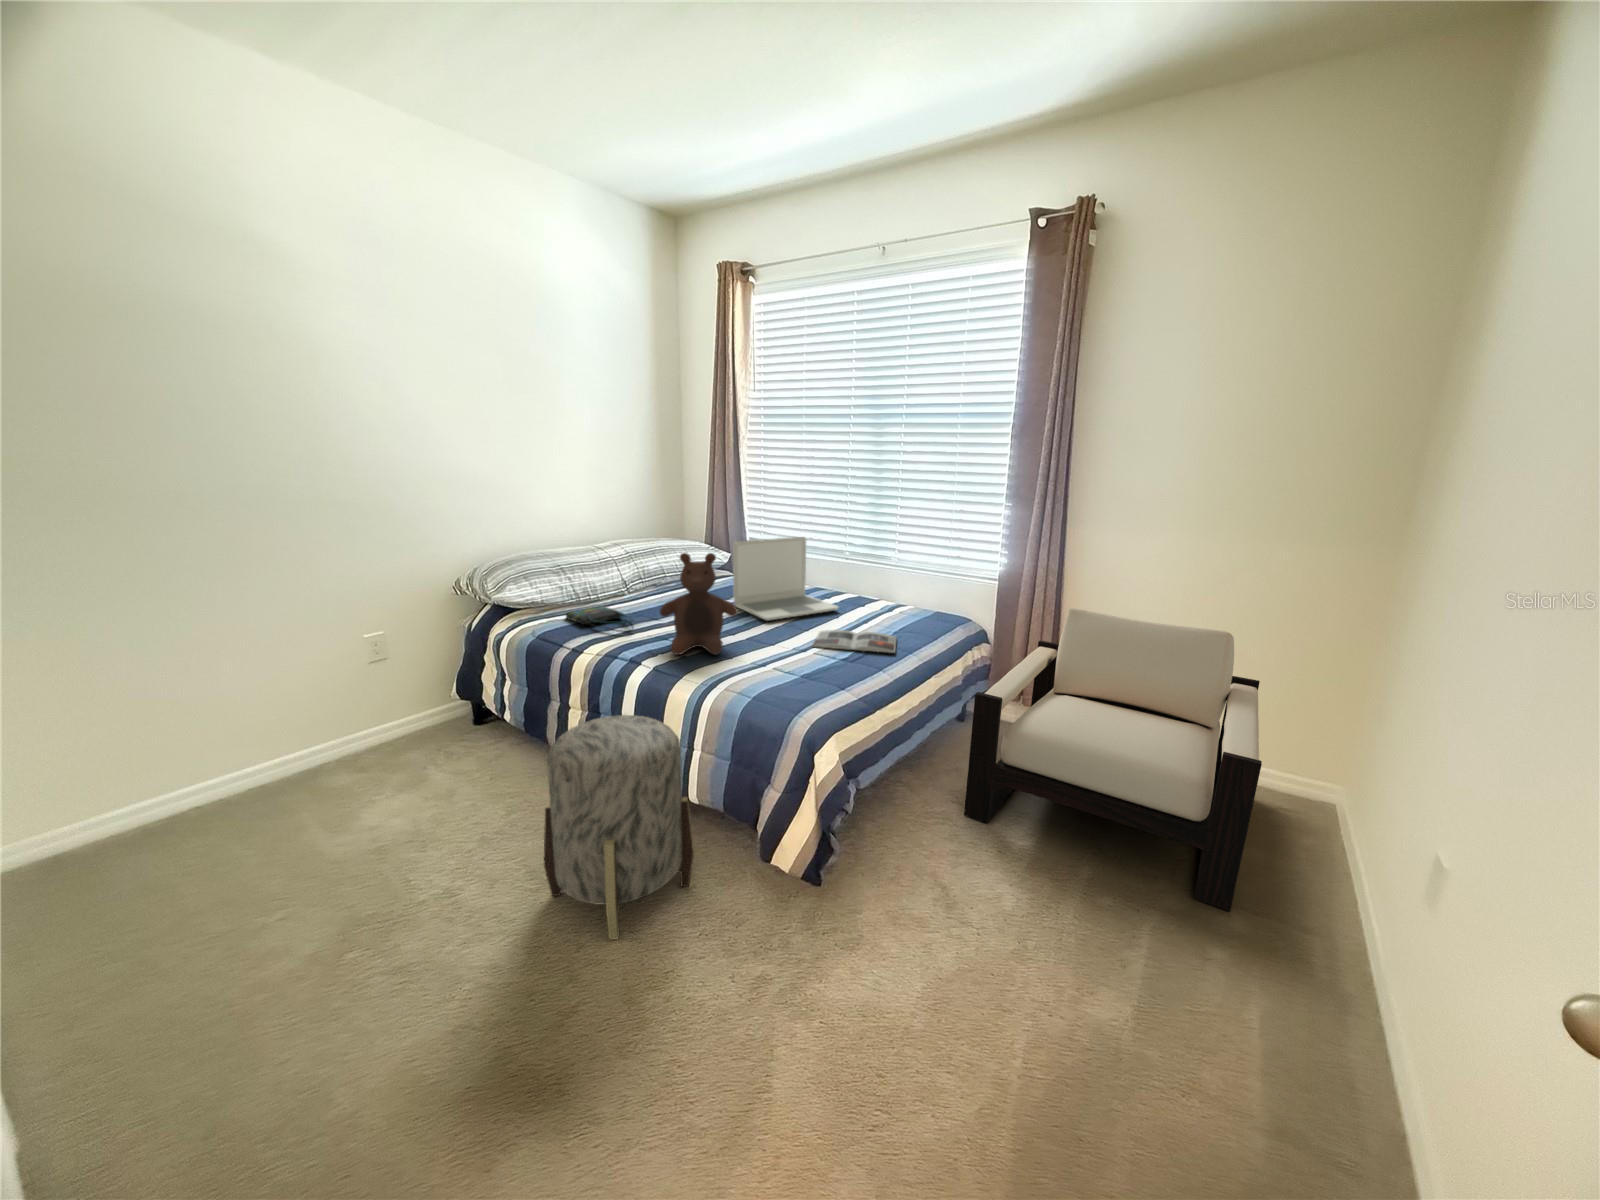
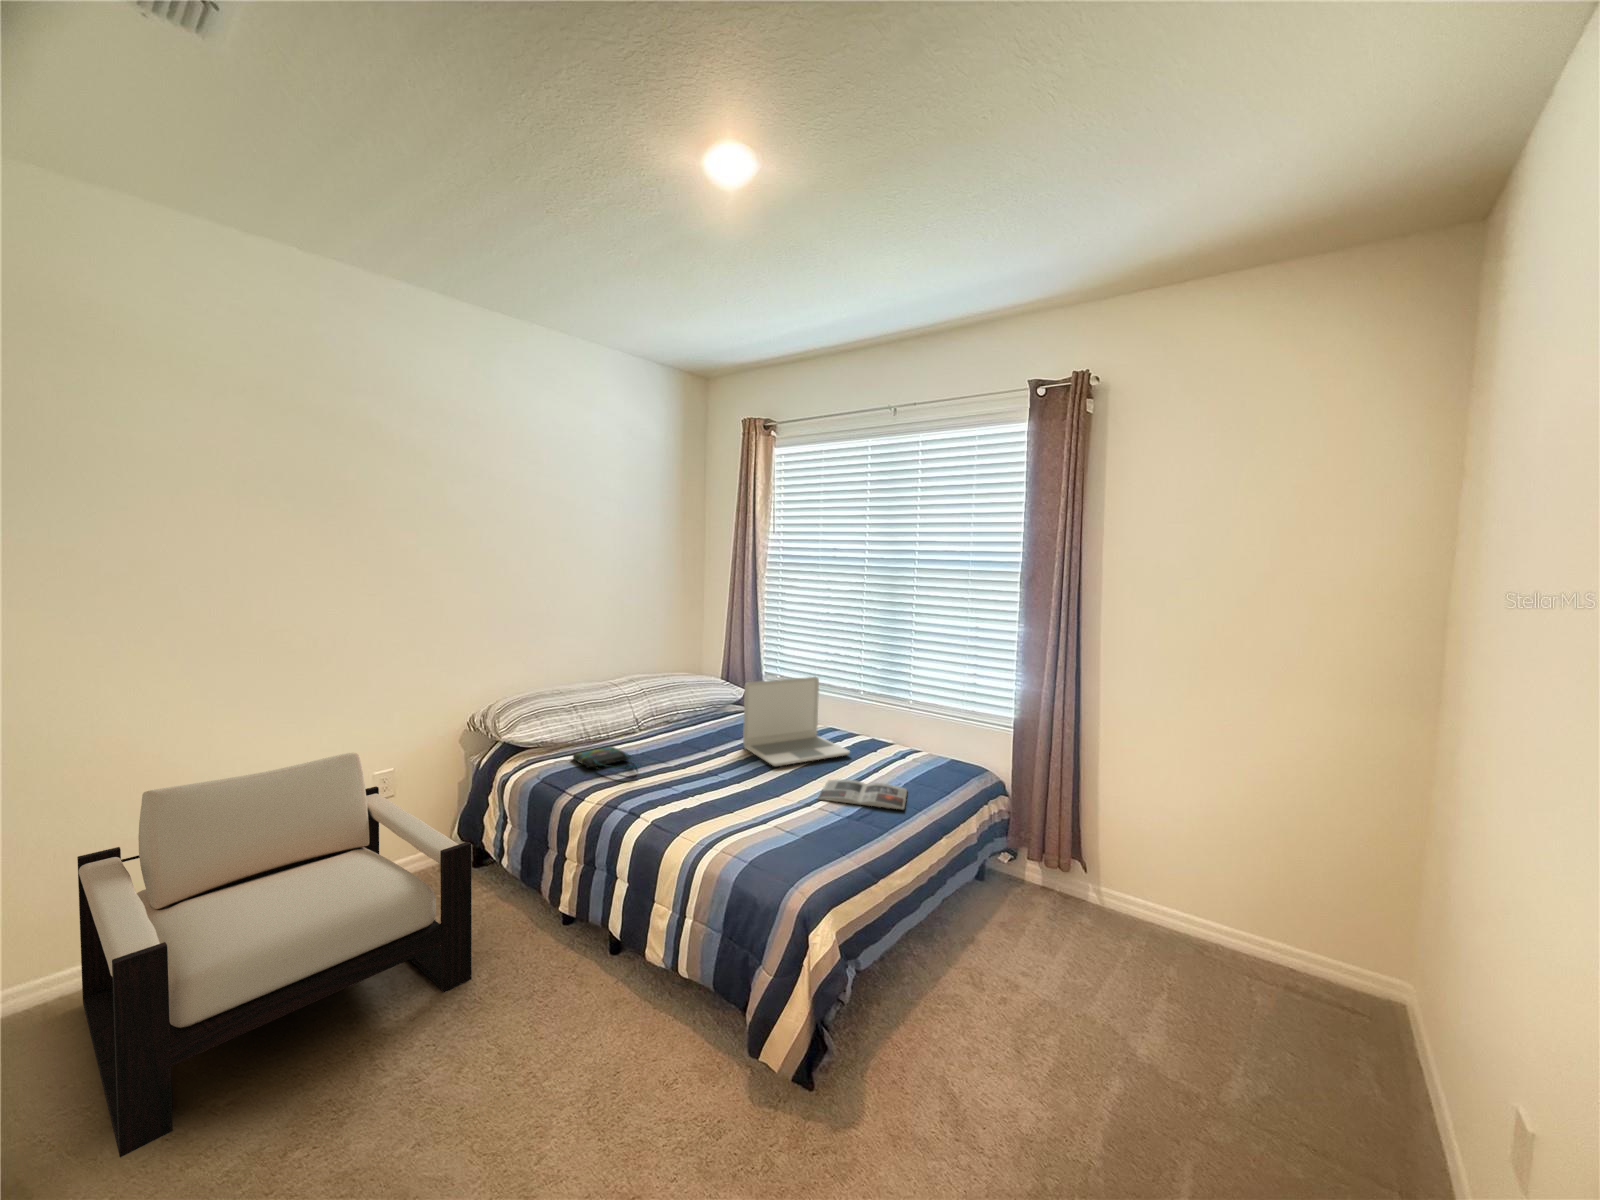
stuffed bear: present [660,553,738,655] -> none [664,700,743,808]
armchair: present [964,608,1262,911] -> present [77,753,471,1157]
ottoman: present [544,715,694,940] -> none [514,879,677,1153]

